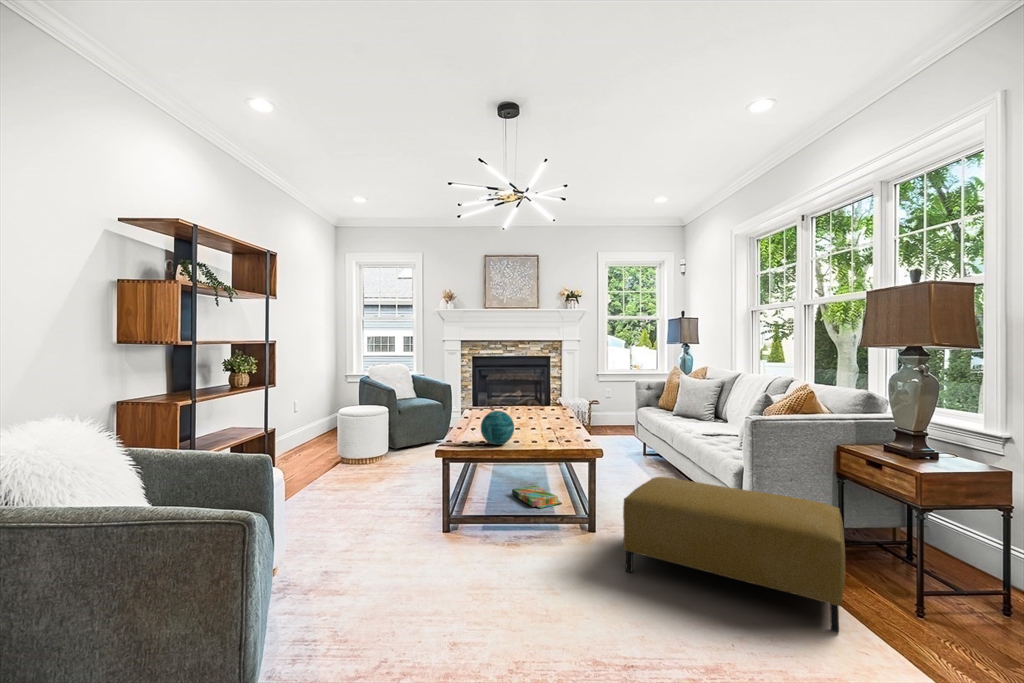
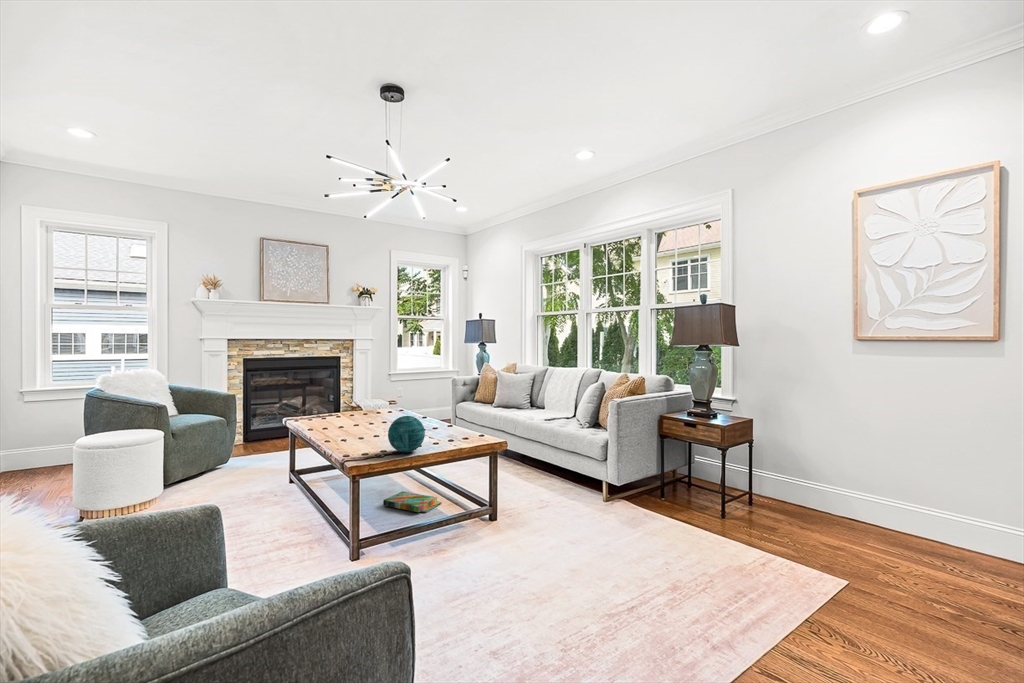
ottoman: present [623,477,845,632] -> none [545,457,711,545]

